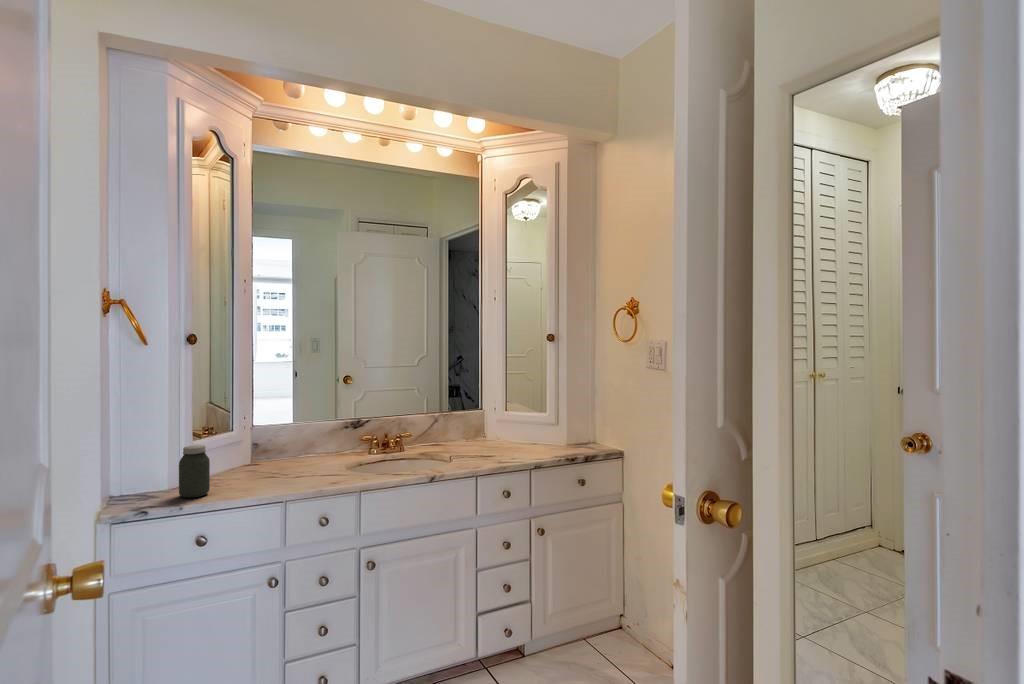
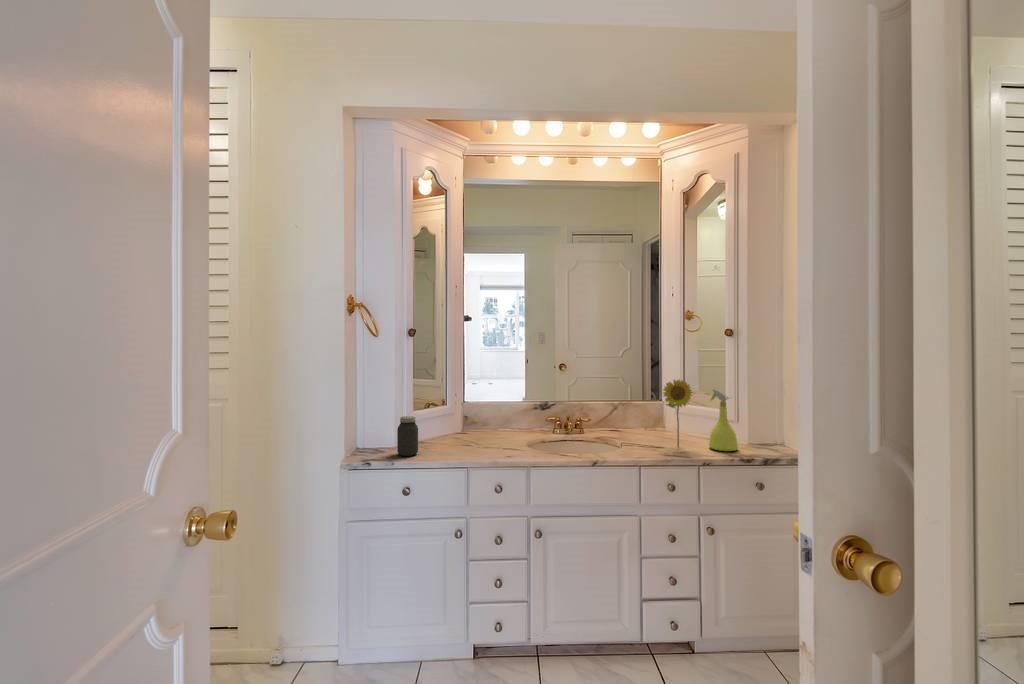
flower: none [493,385,522,454] -> present [663,380,692,447]
spray bottle: none [535,393,561,453] -> present [709,389,738,451]

